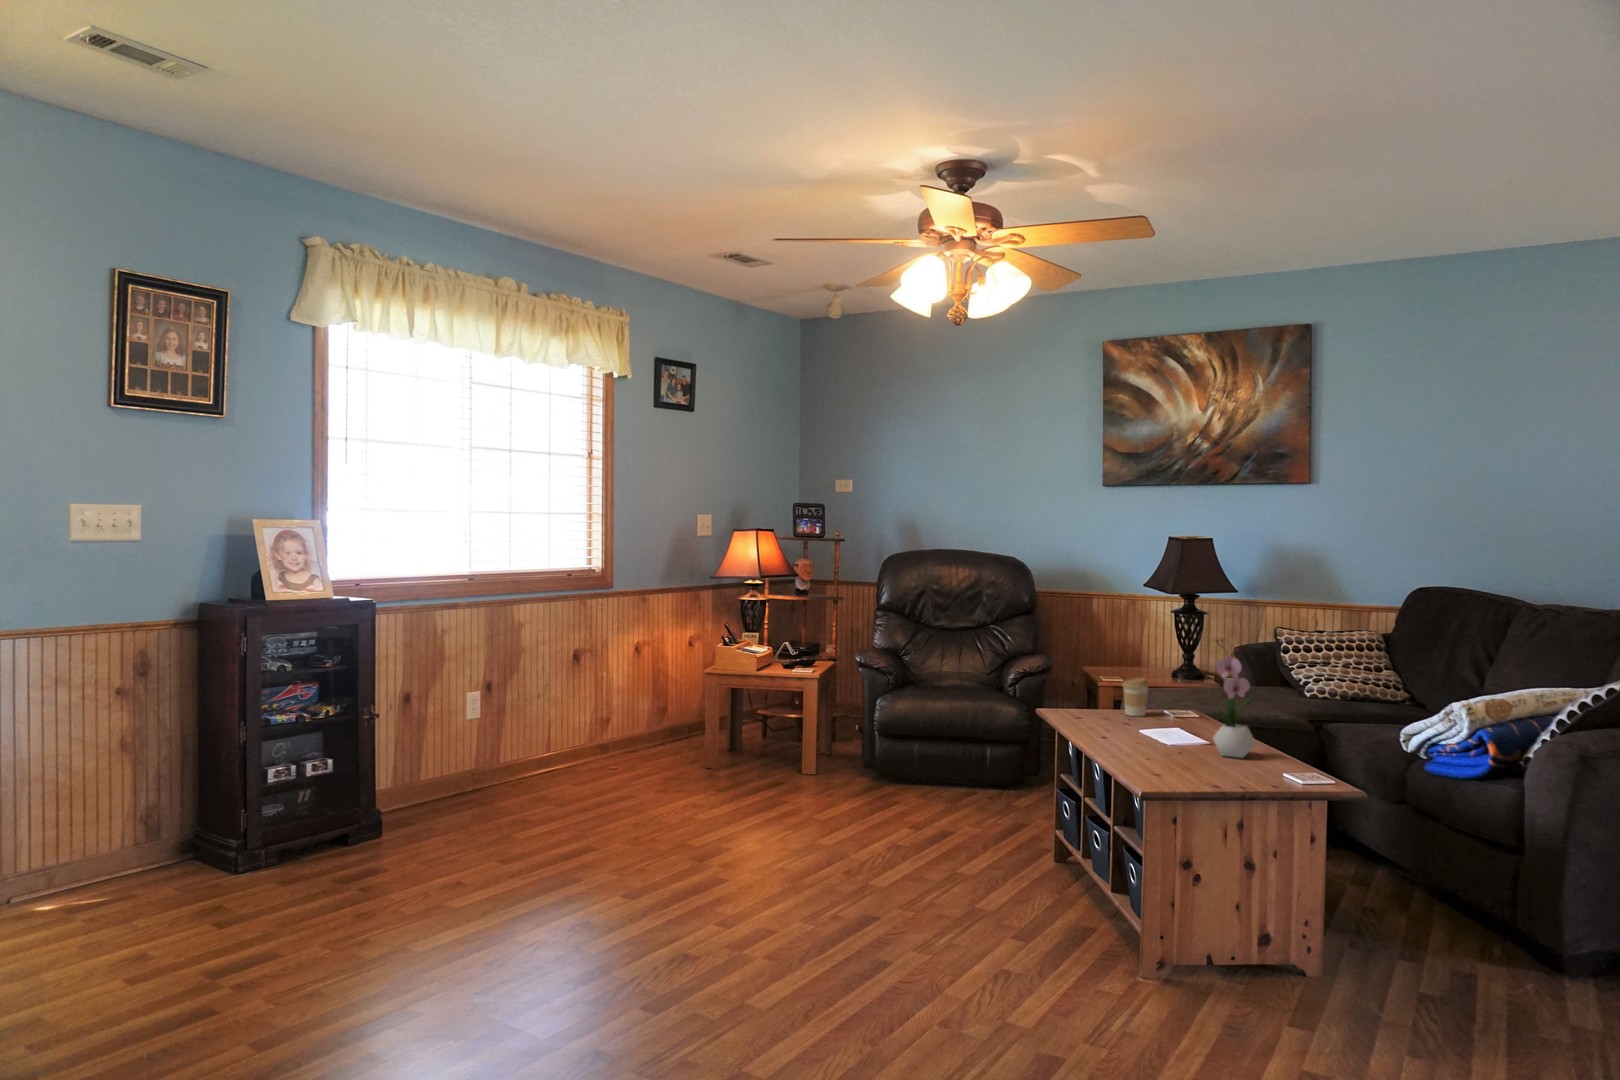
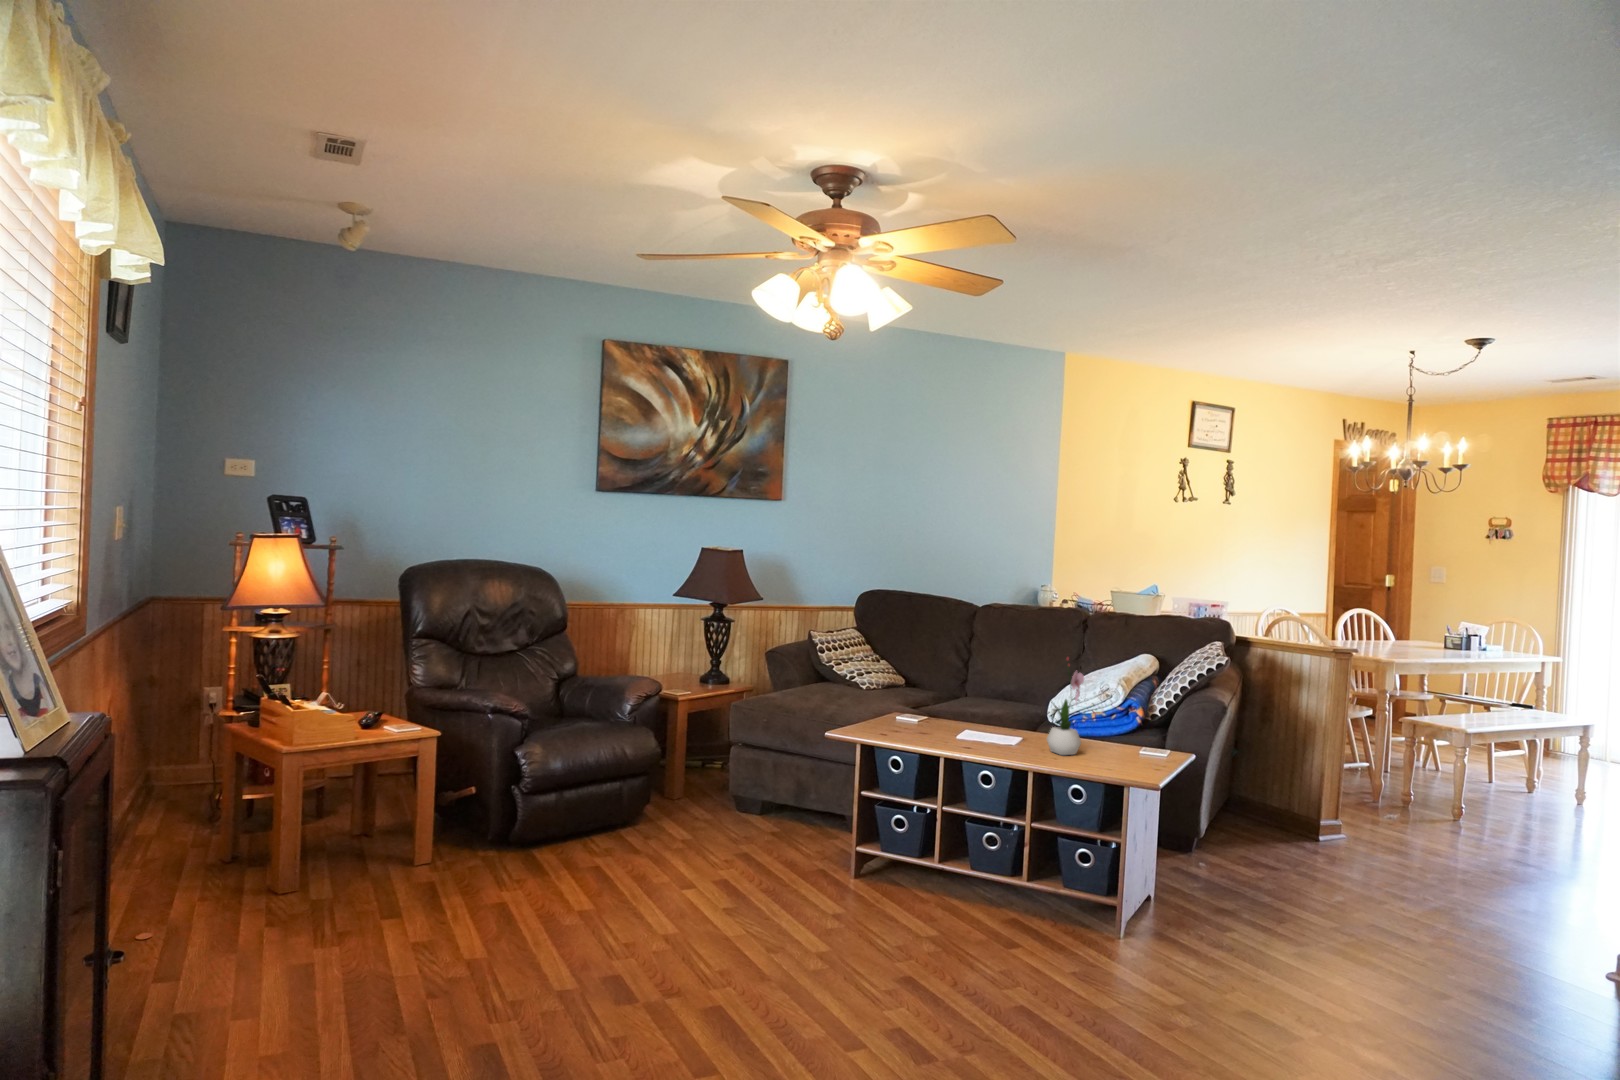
coffee cup: present [1122,678,1149,716] -> none [874,696,899,733]

